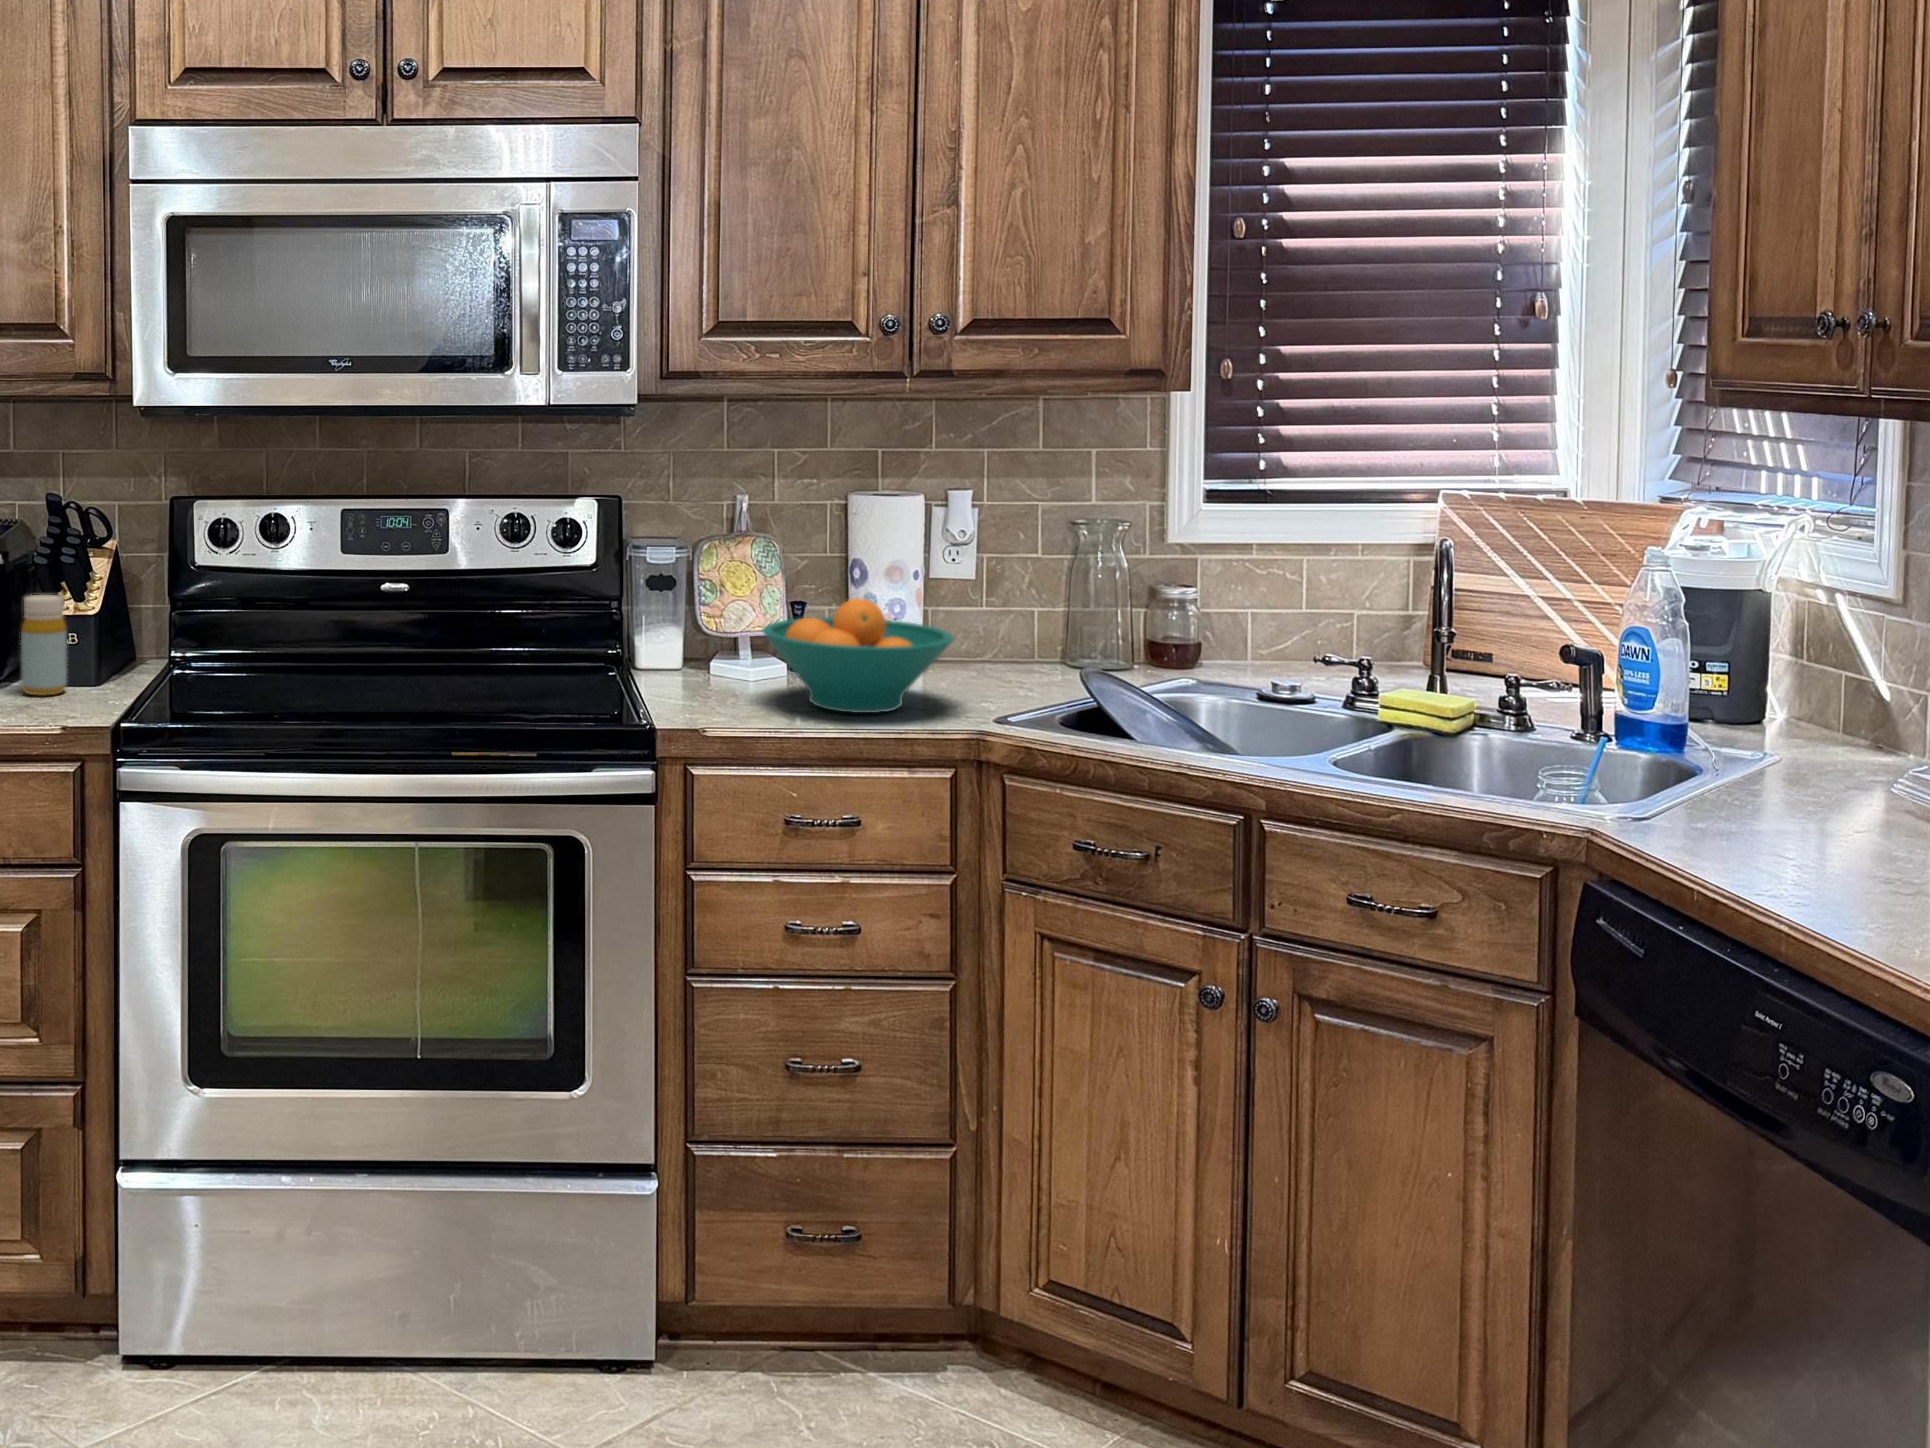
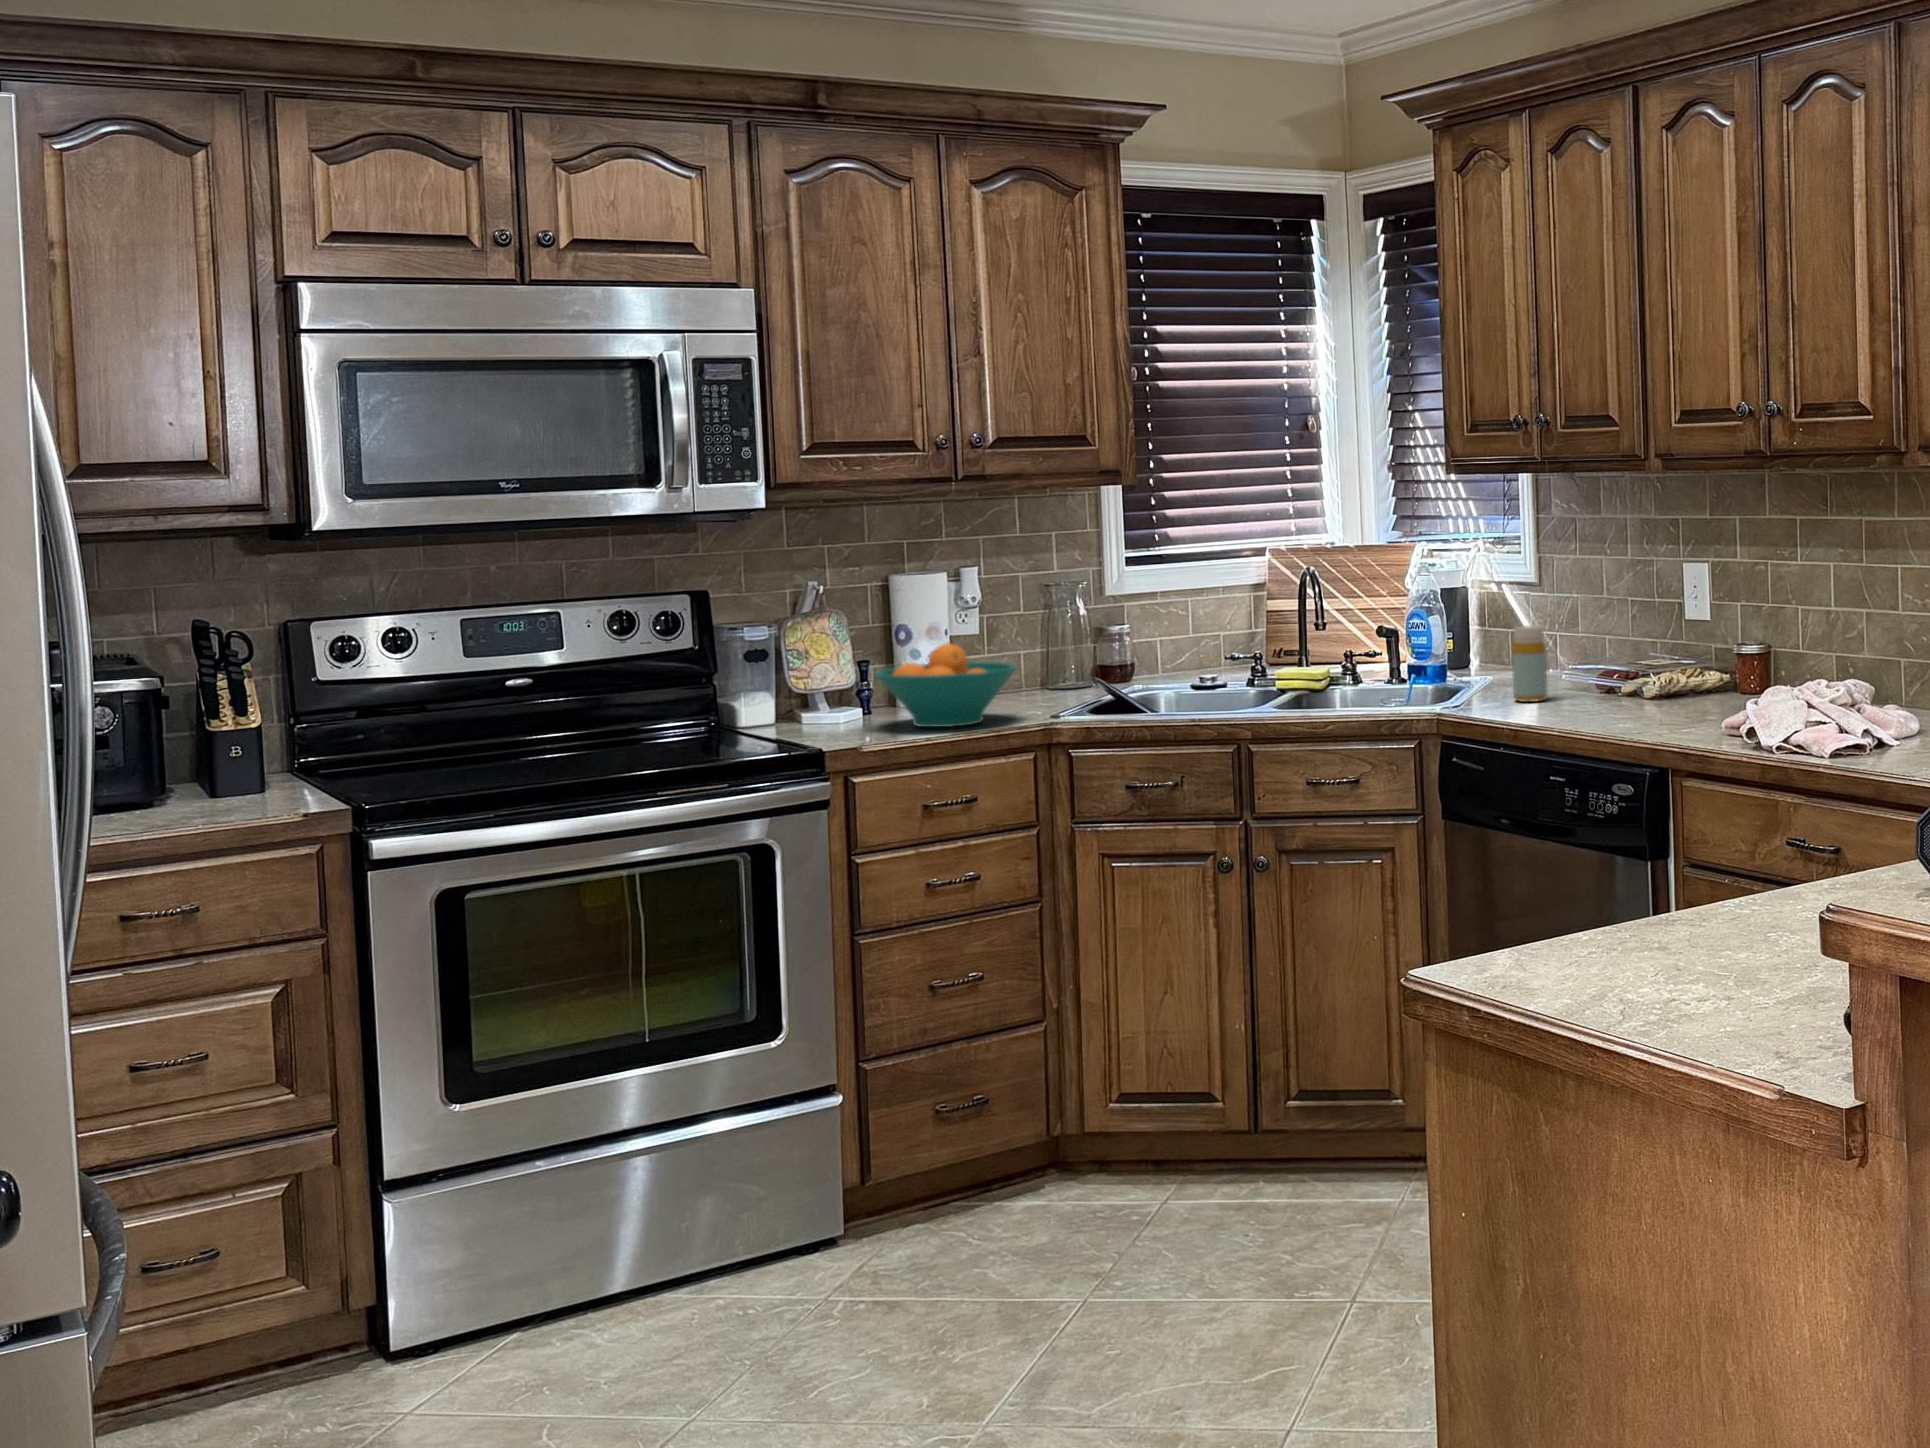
bottle: present [21,595,67,696] -> present [1512,626,1547,702]

